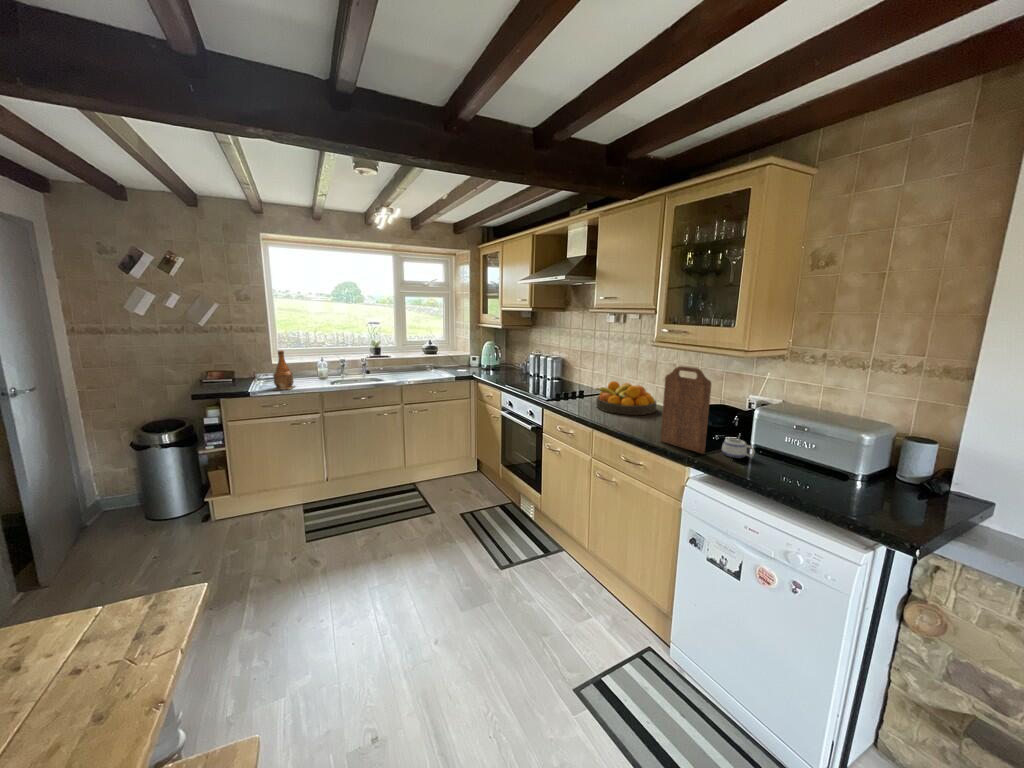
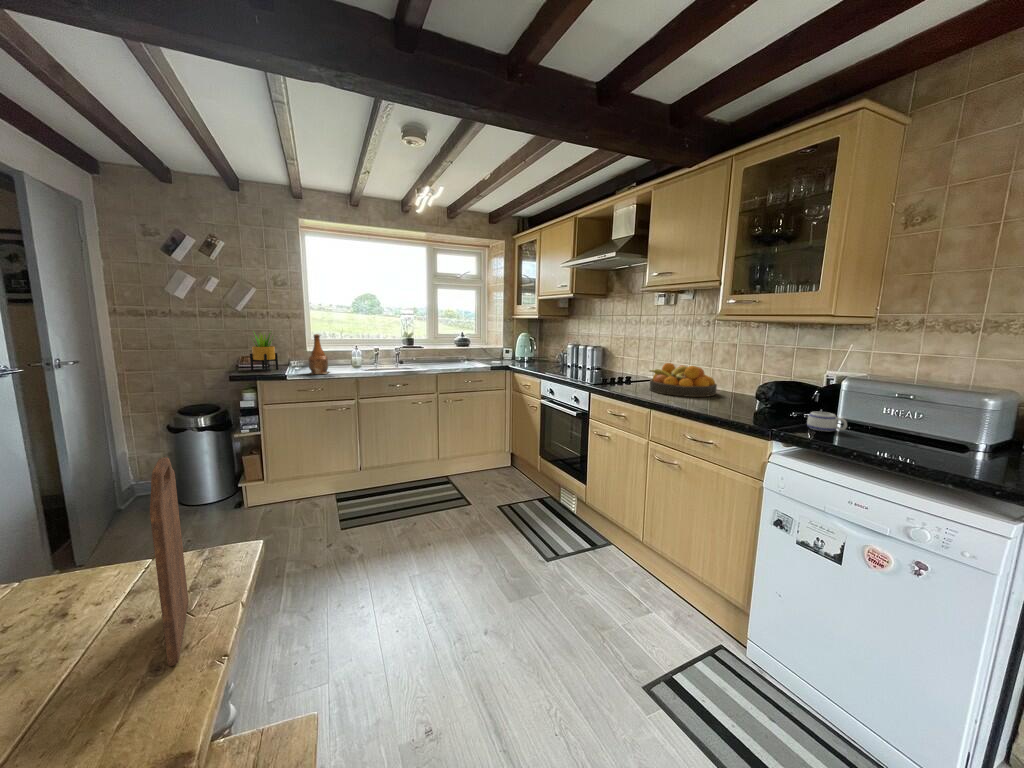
potted plant: none [213,345,244,386] -> present [250,331,278,371]
cutting board: present [661,366,711,454] -> present [150,457,188,666]

